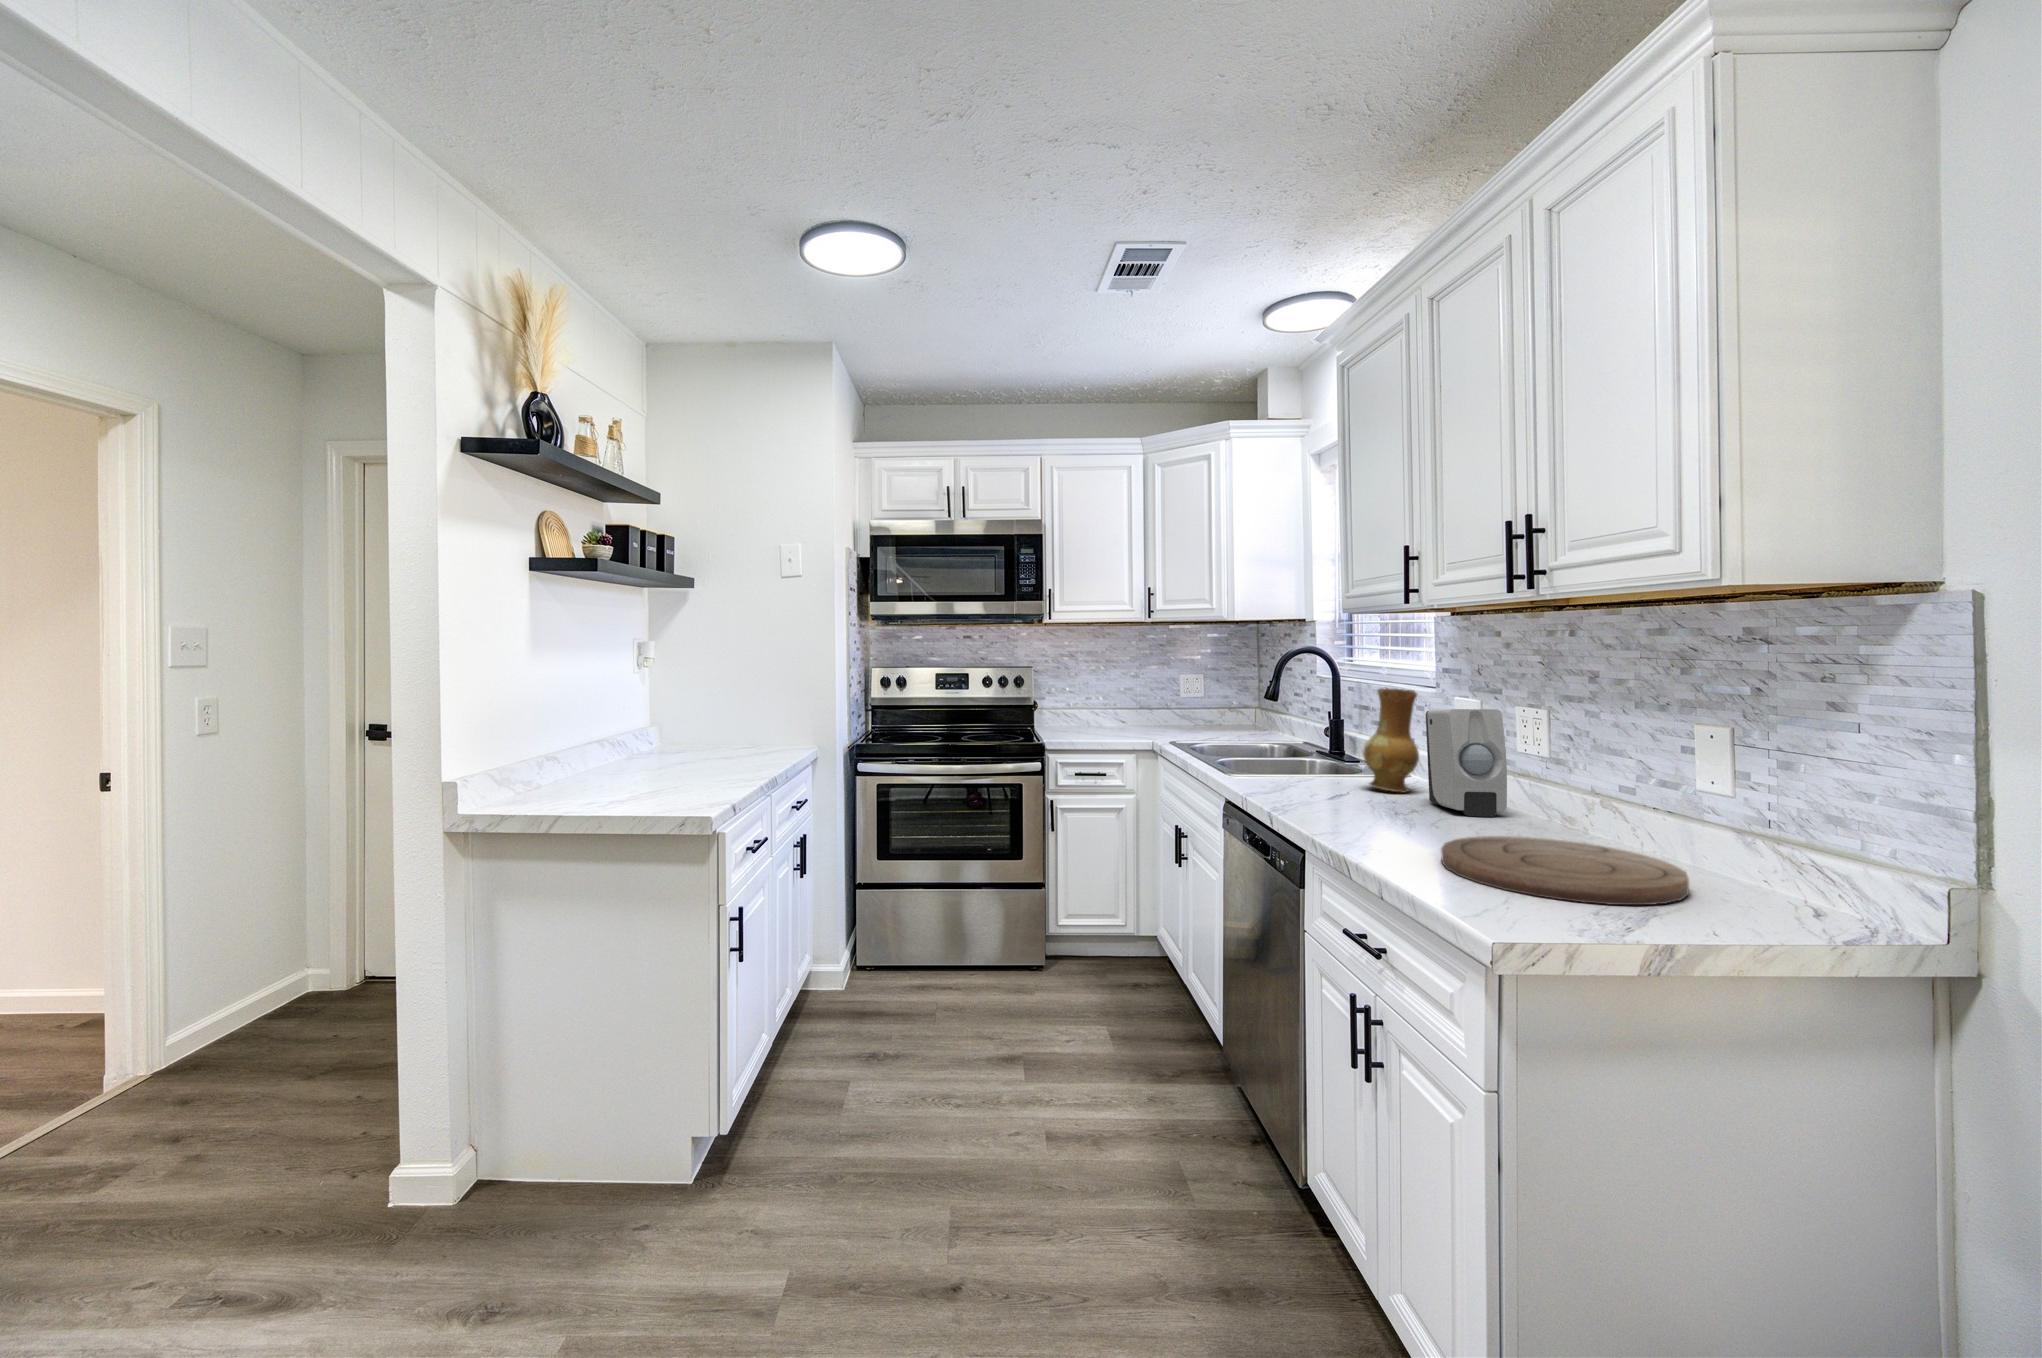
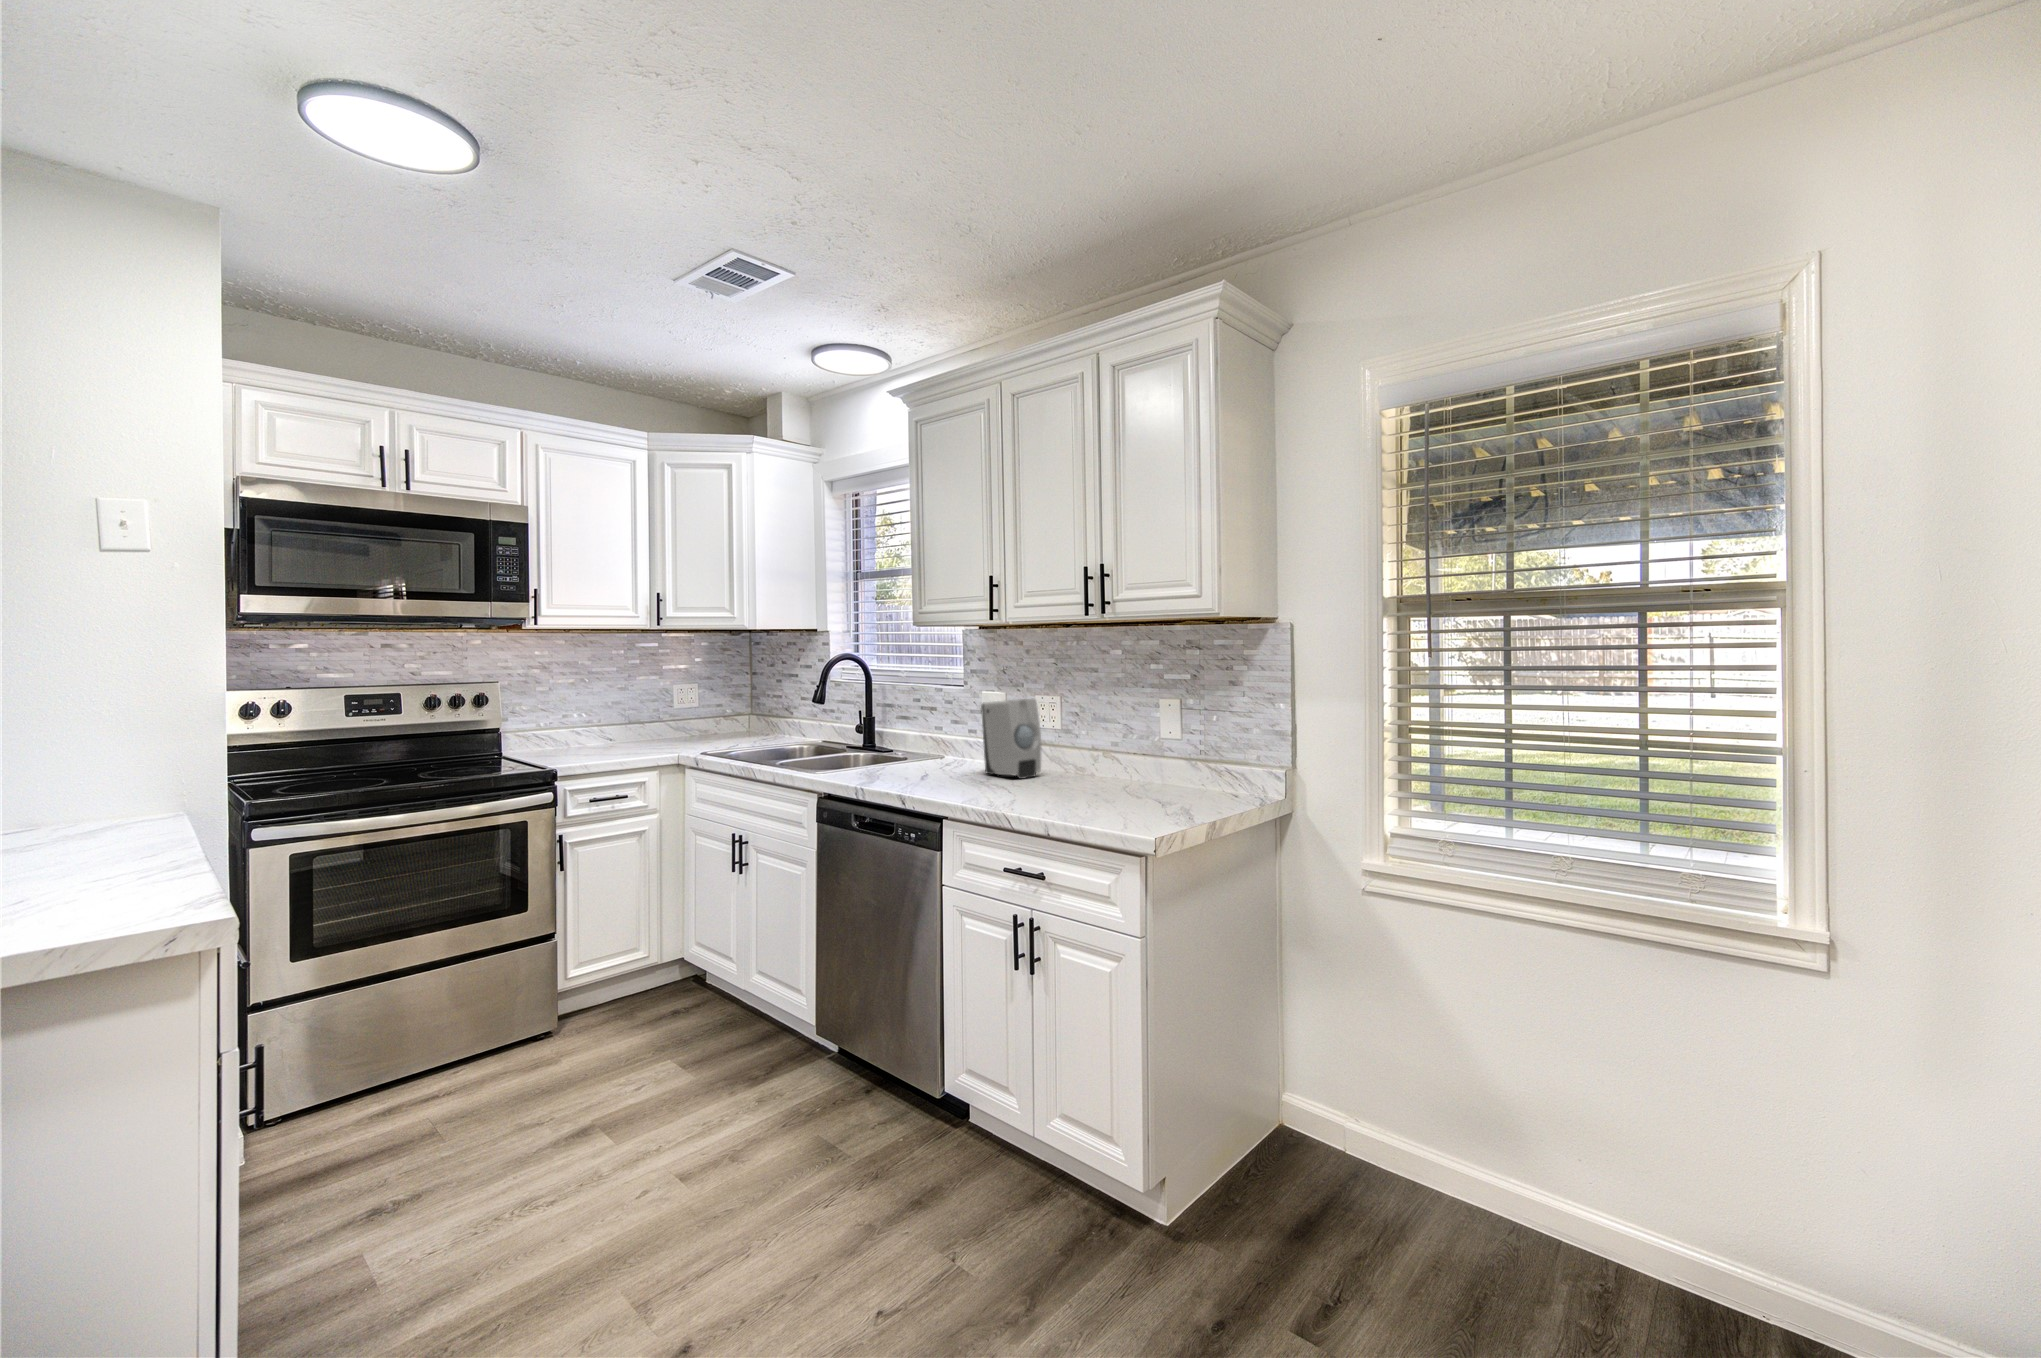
ceramic jug: present [1363,689,1419,793] -> none [926,687,967,770]
cutting board: present [1441,836,1689,905] -> none [1053,782,1186,816]

